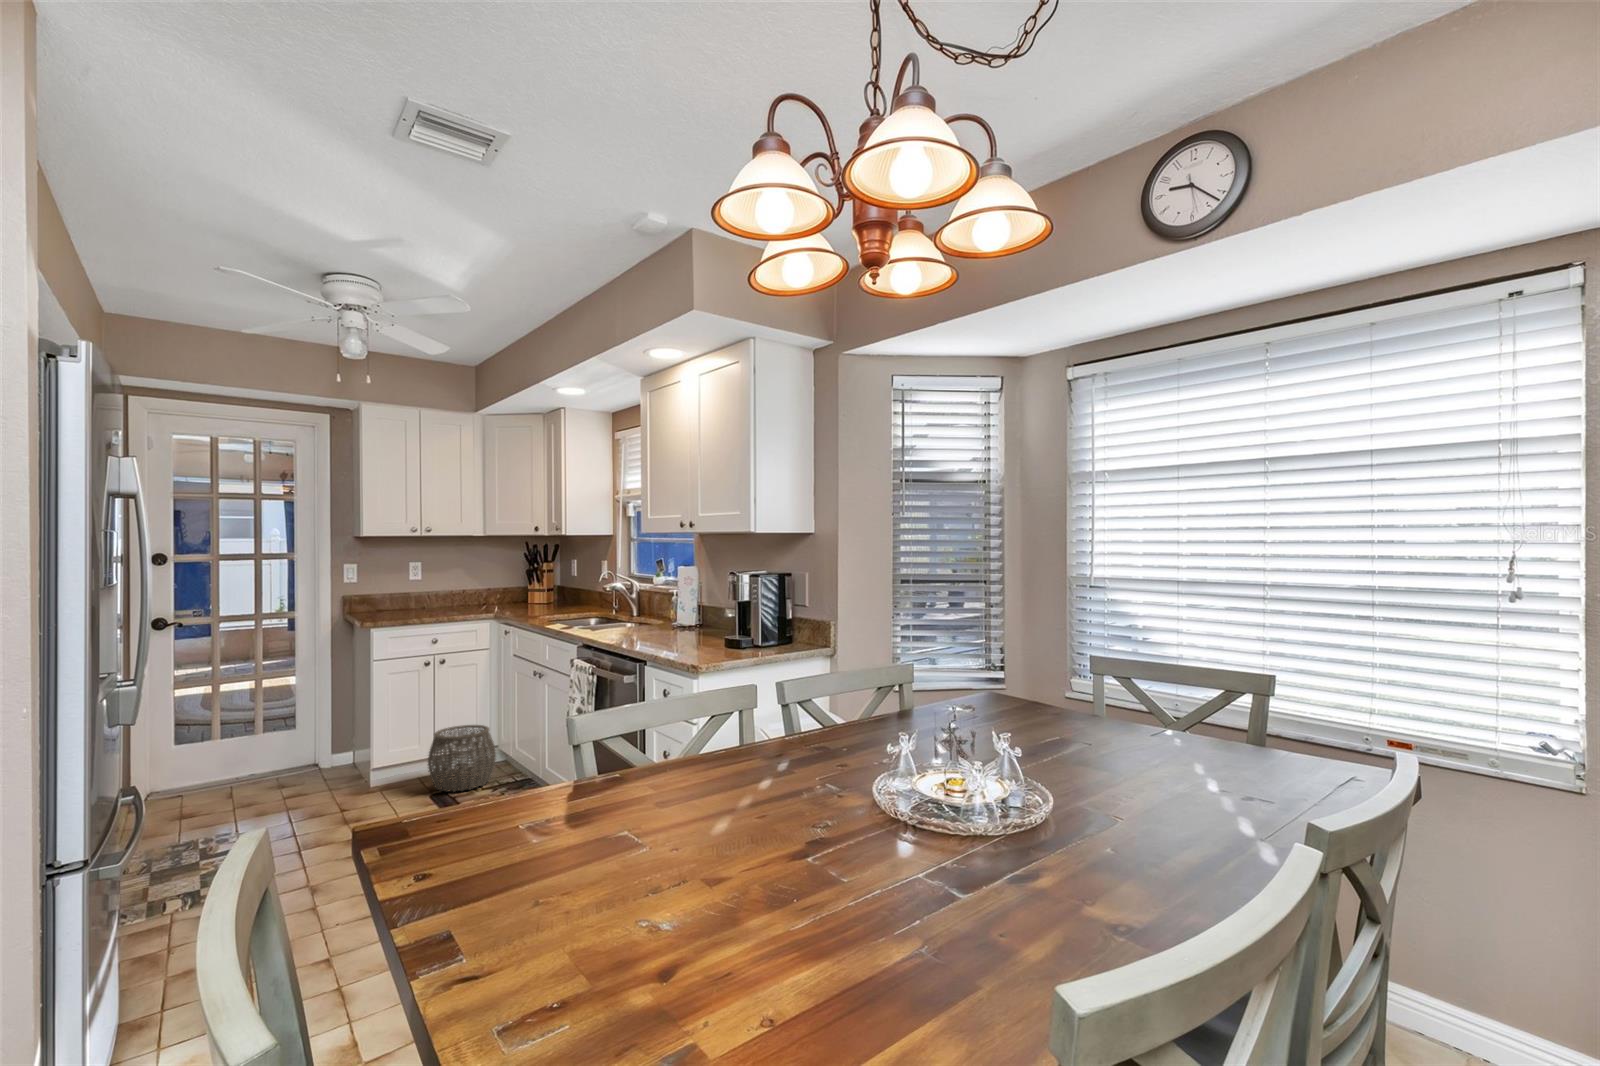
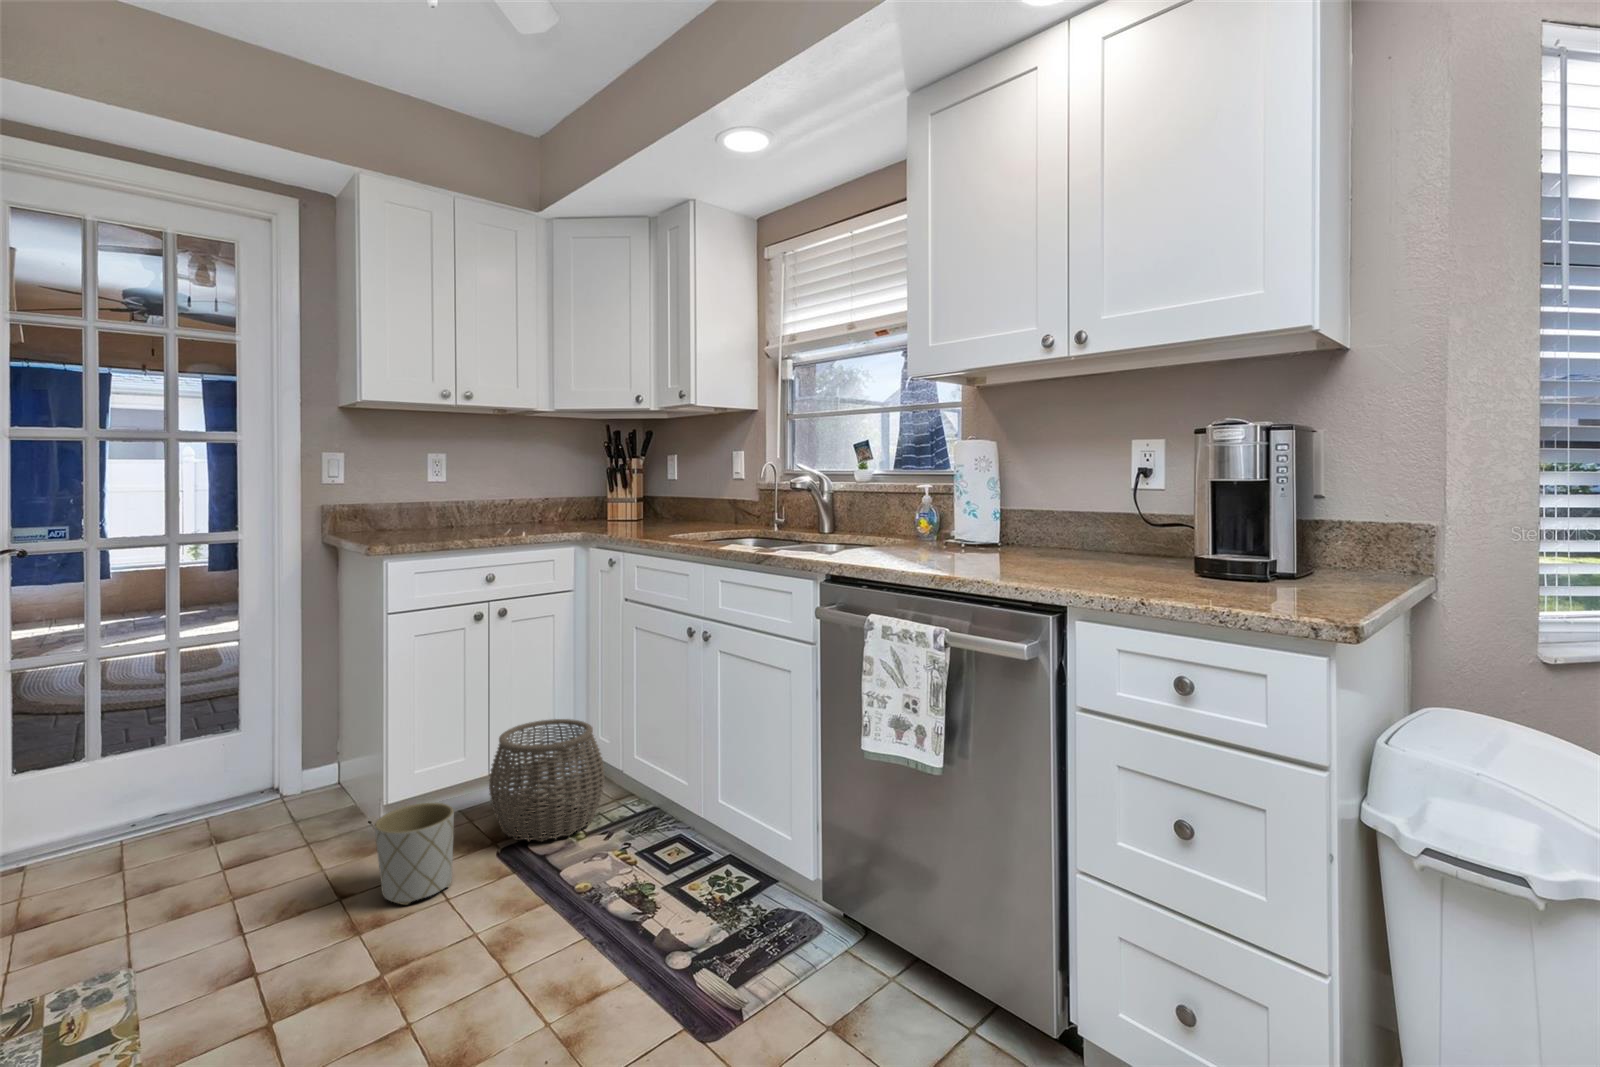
planter: none [359,765,402,815] -> present [375,803,454,905]

